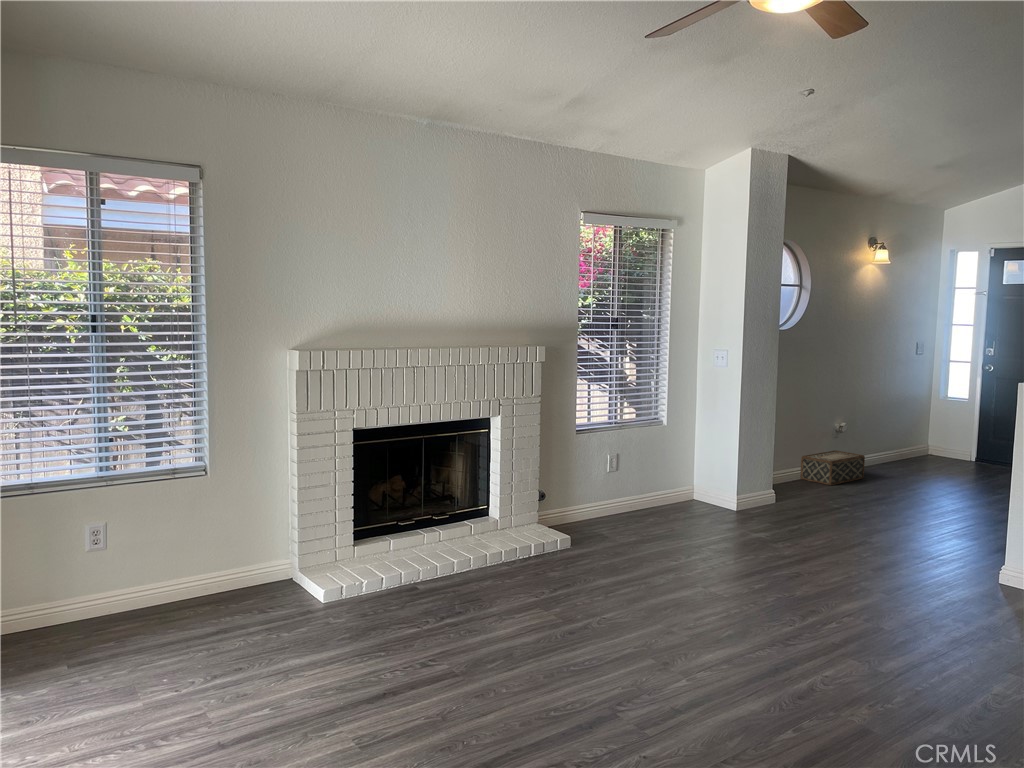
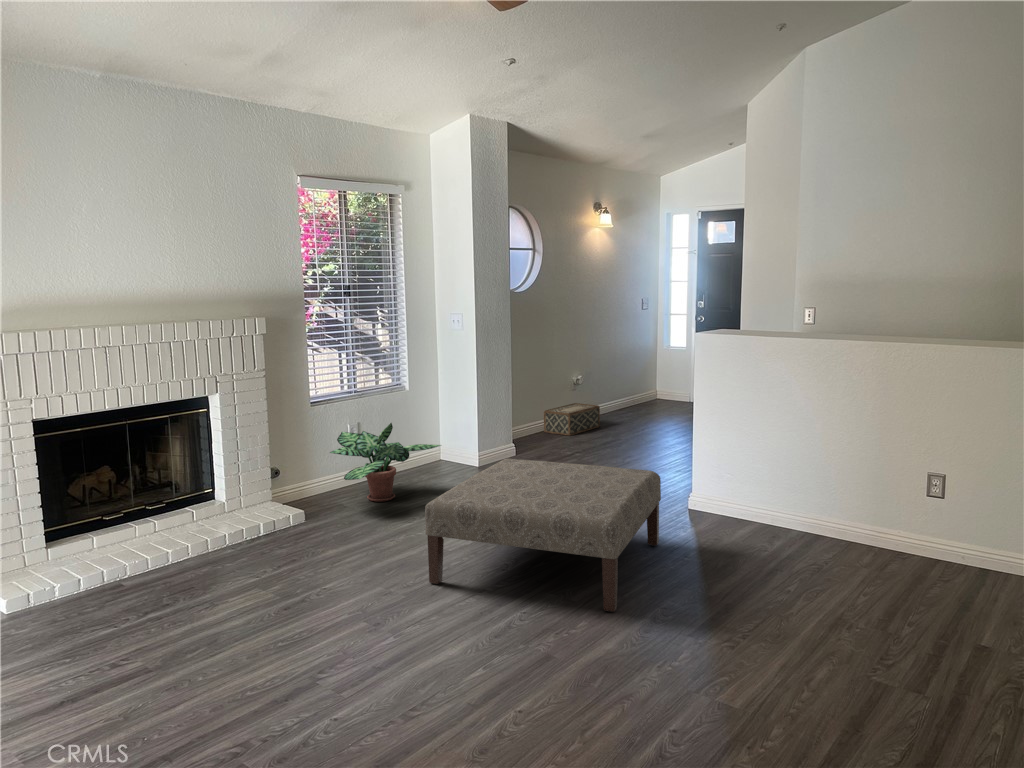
potted plant: none [595,457,707,536] -> present [330,423,441,502]
ottoman: none [710,506,973,689] -> present [425,459,661,612]

